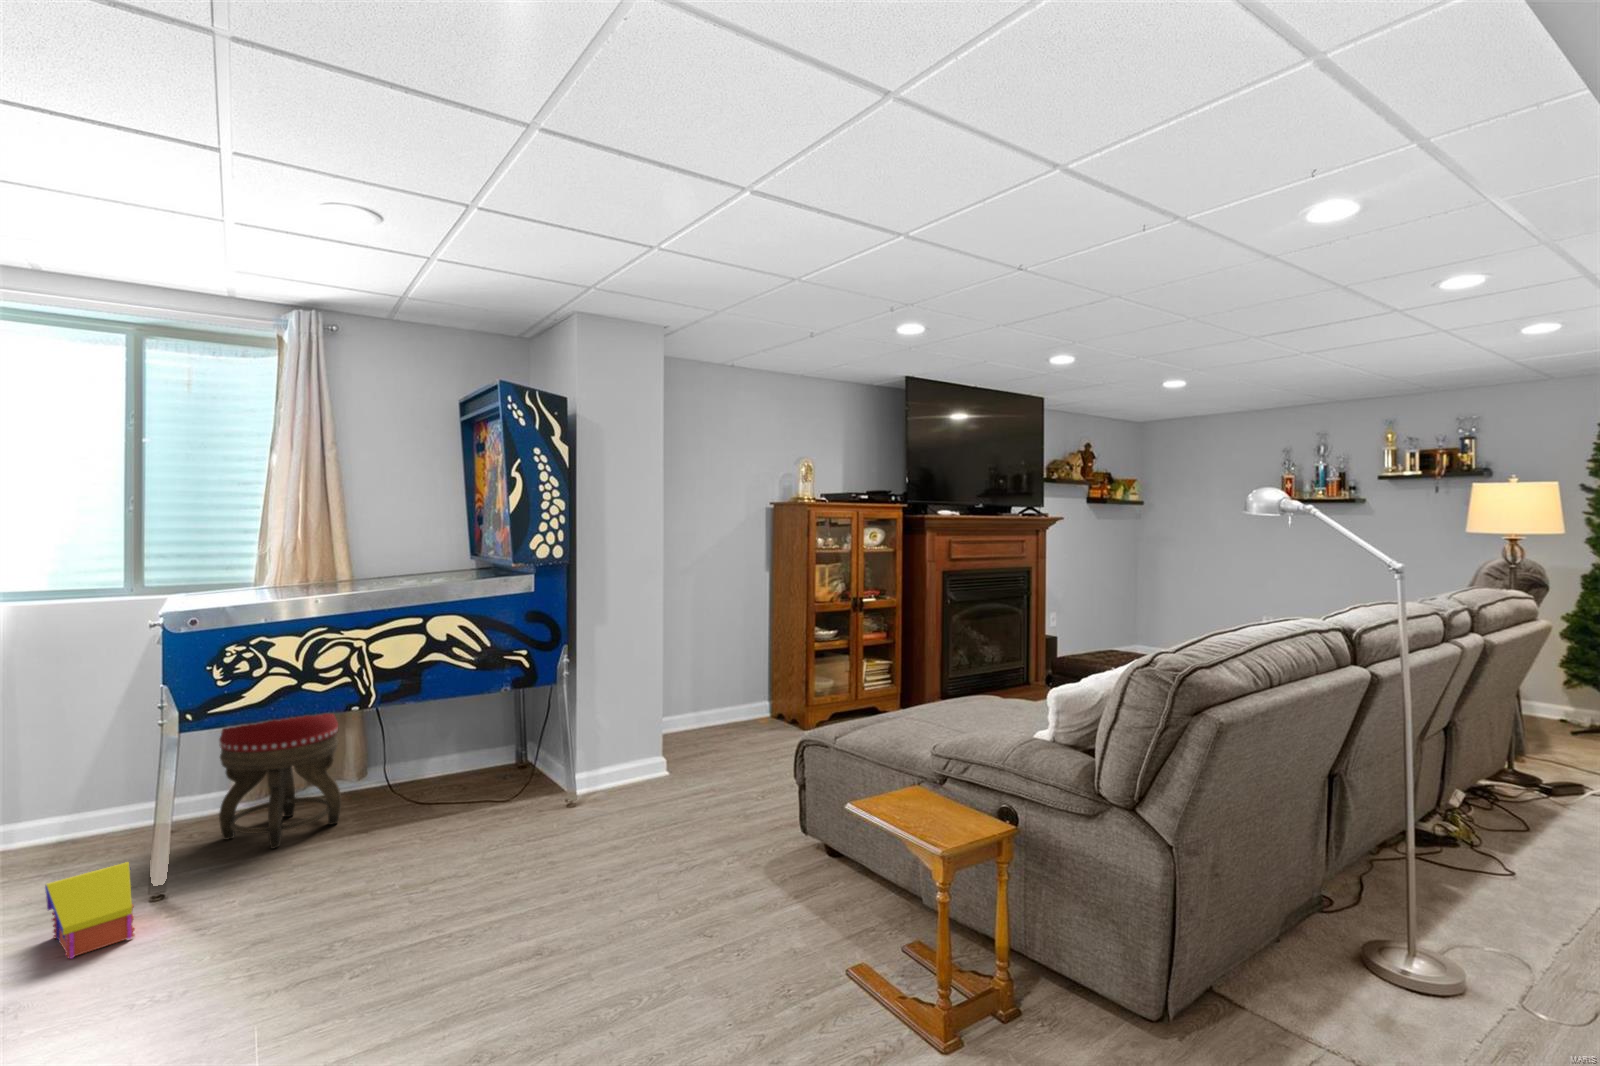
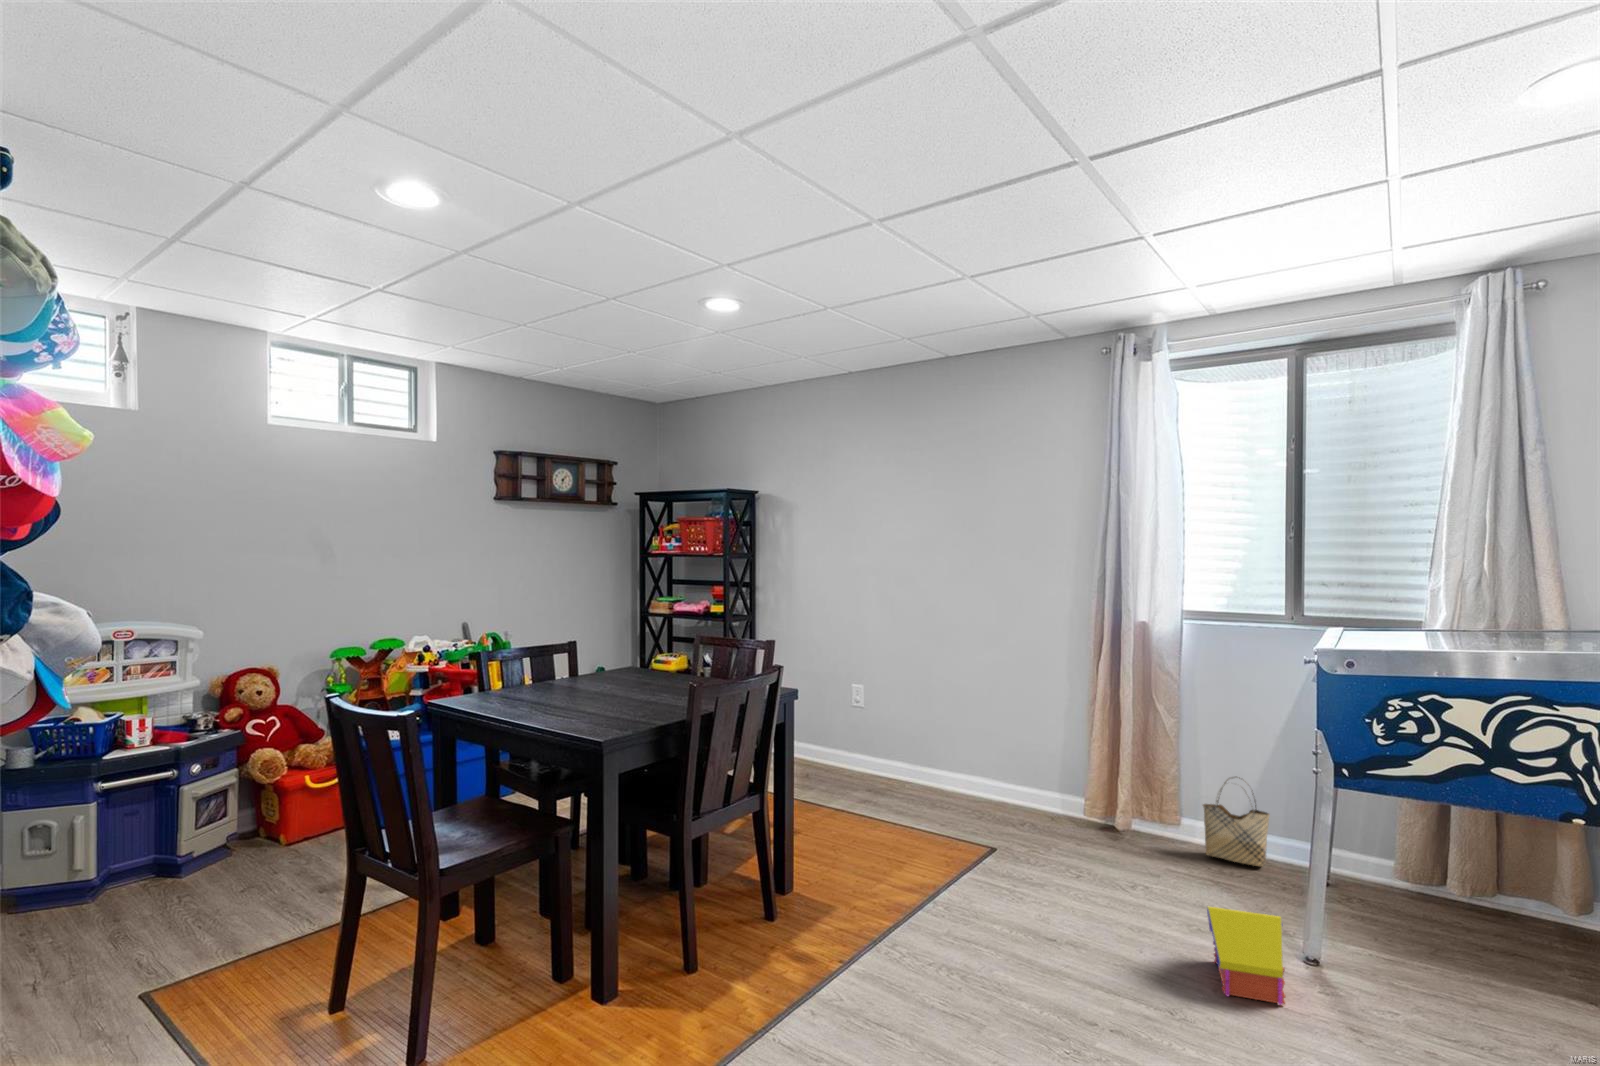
footstool: present [219,714,341,849] -> none [1380,775,1549,970]
woven basket: none [27,758,110,850] -> present [1203,782,1269,866]

